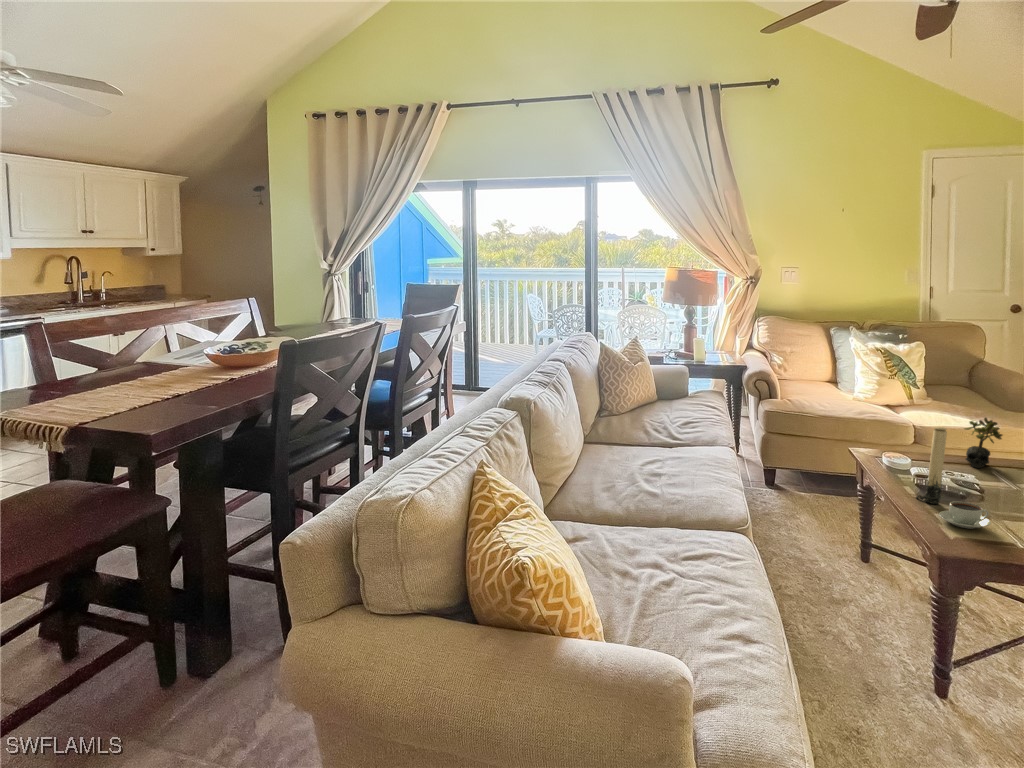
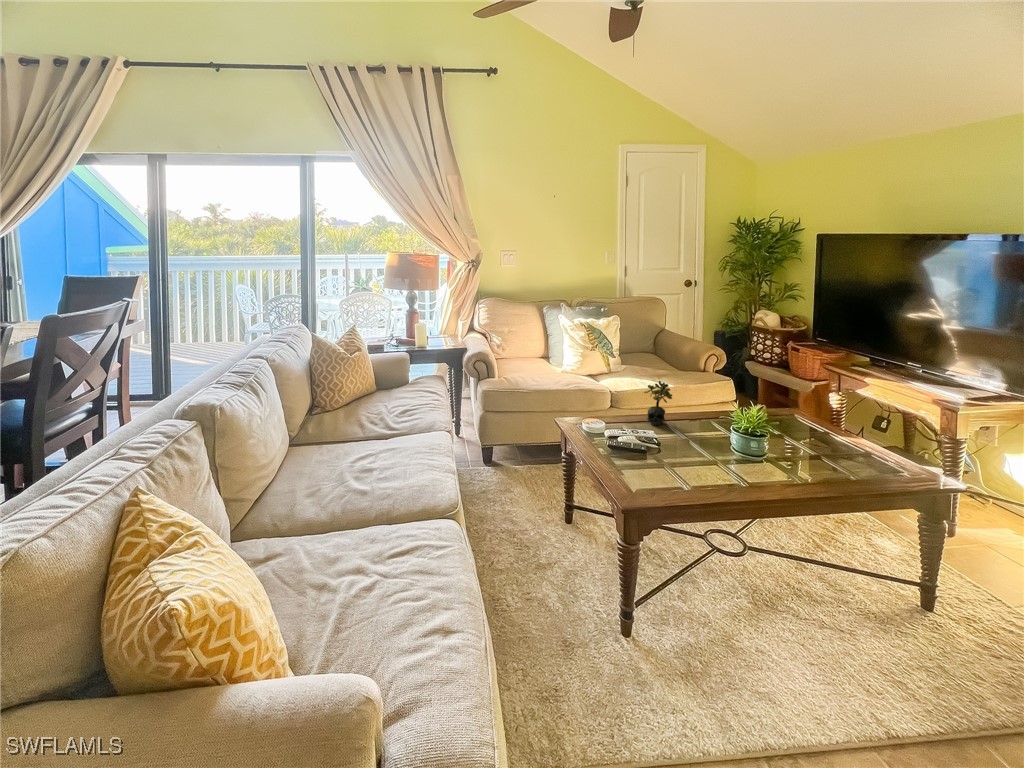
candle: present [916,427,947,504] -> none [607,394,626,464]
coffee cup: present [939,501,991,529] -> none [623,459,663,483]

